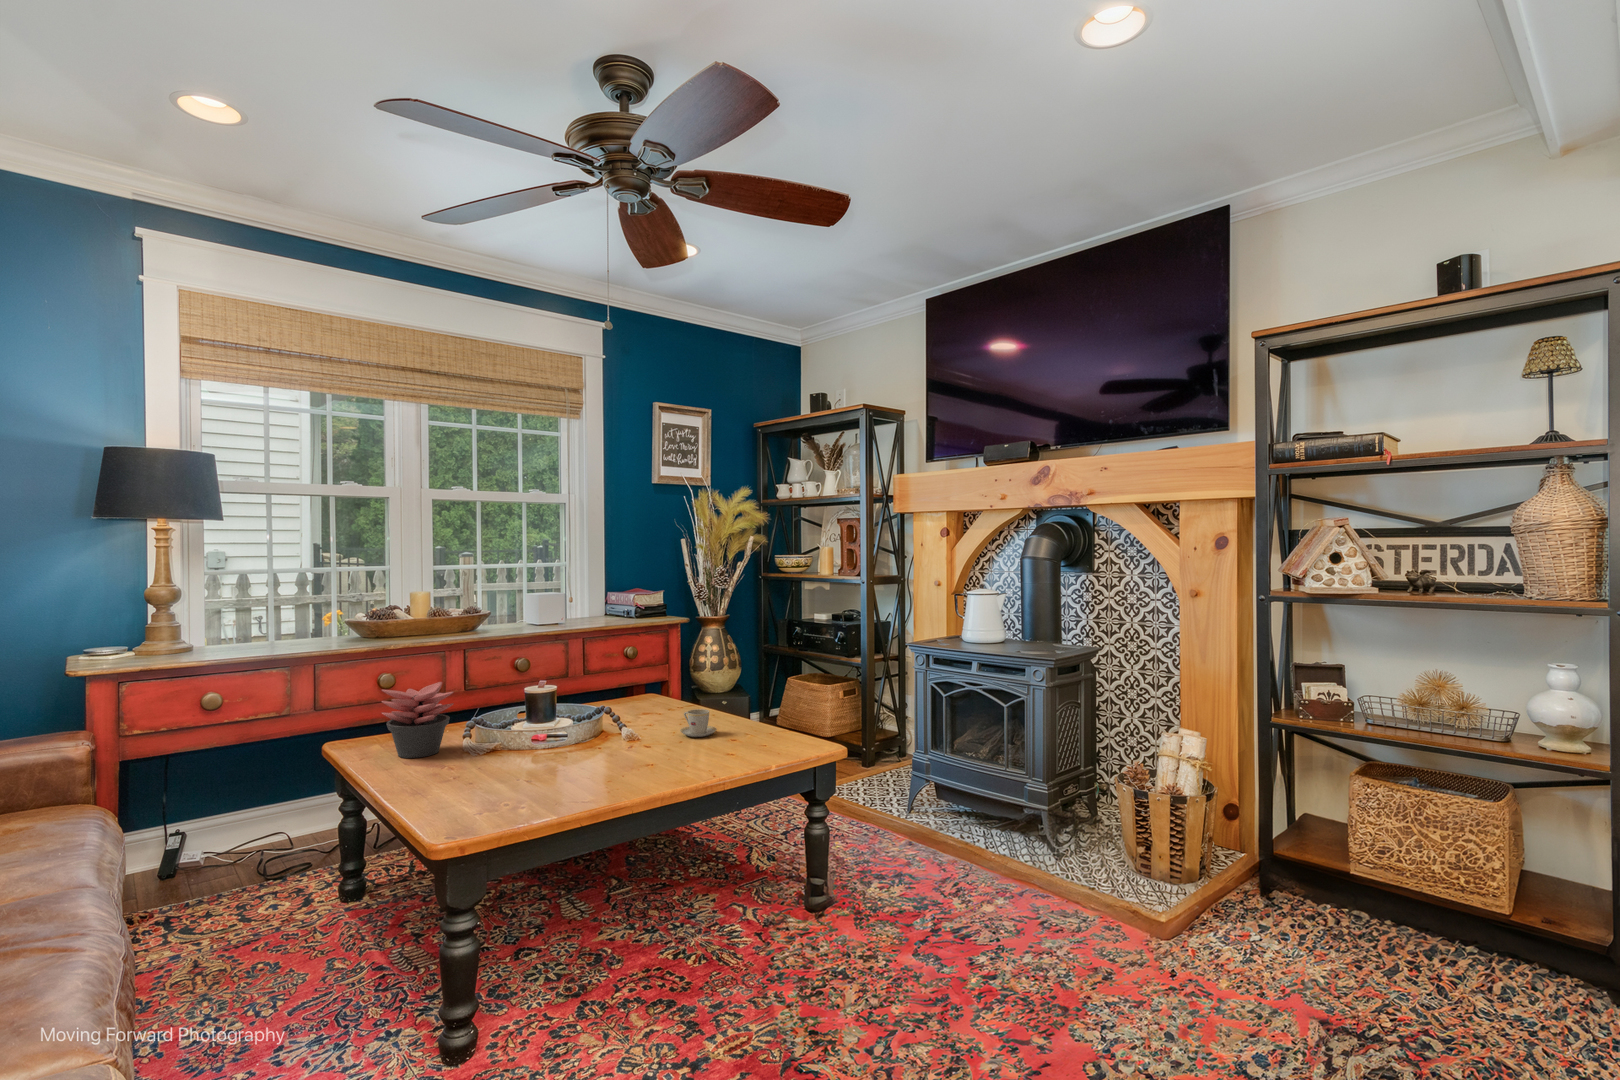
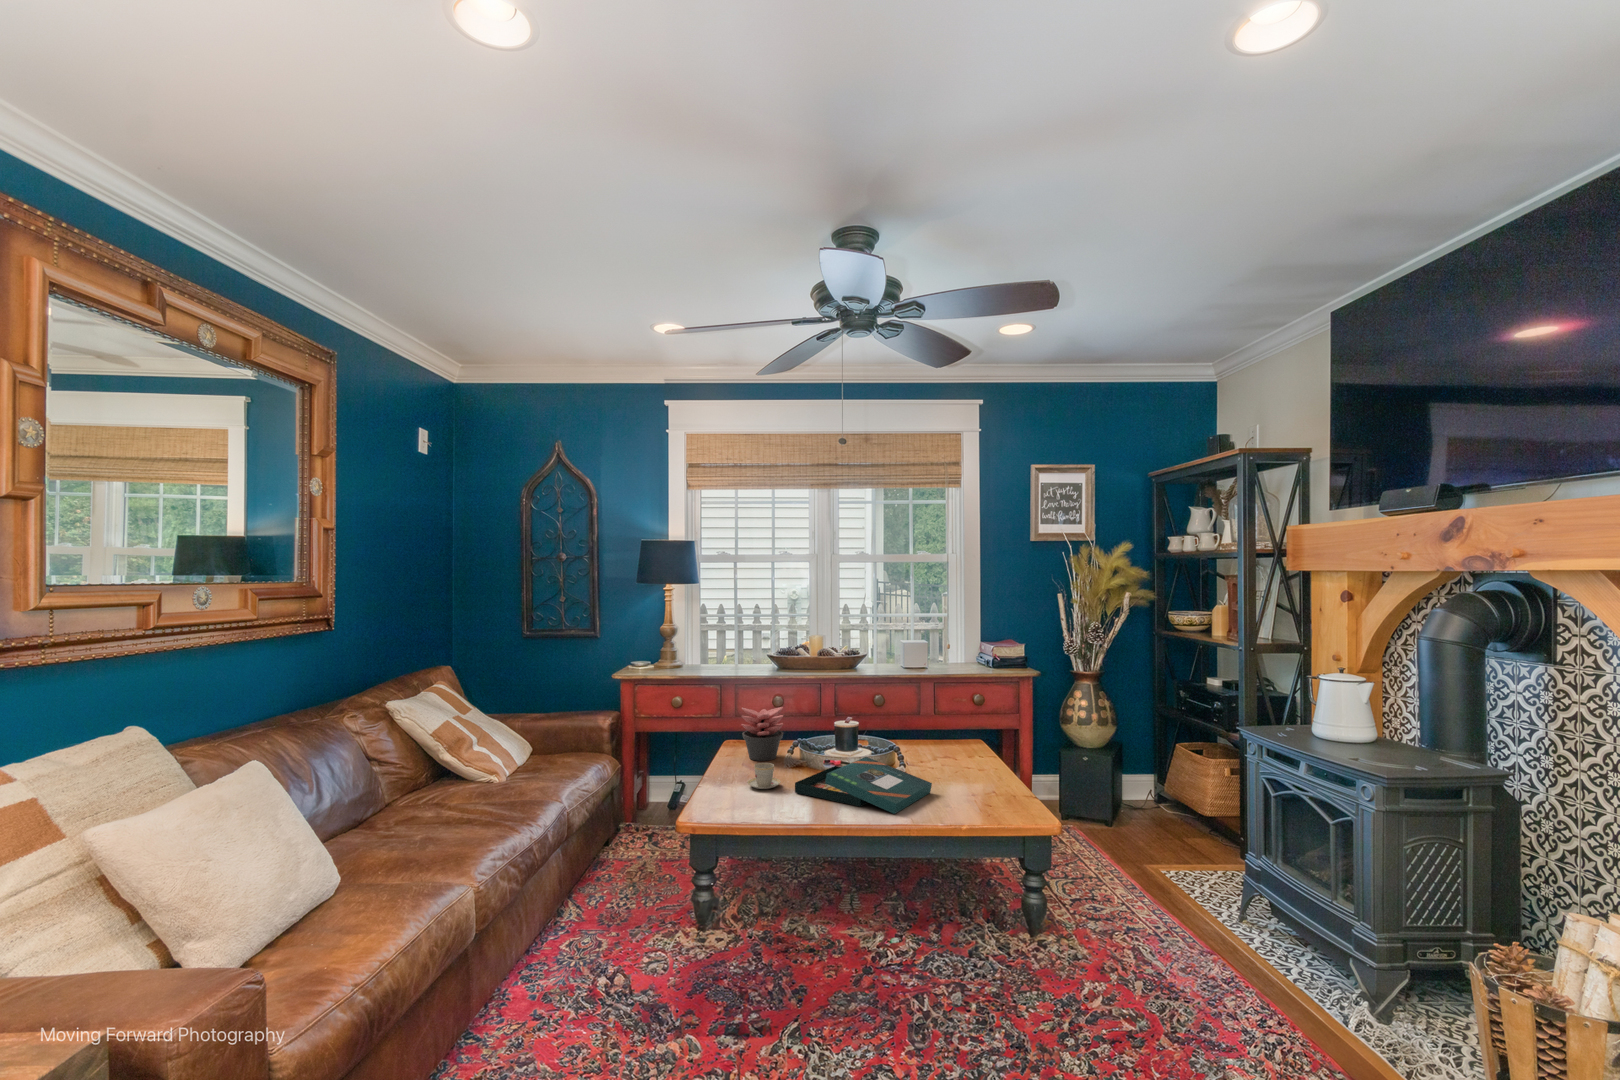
teacup: present [680,709,717,737] -> present [747,763,780,789]
board game: none [527,722,682,779] -> present [795,757,932,814]

